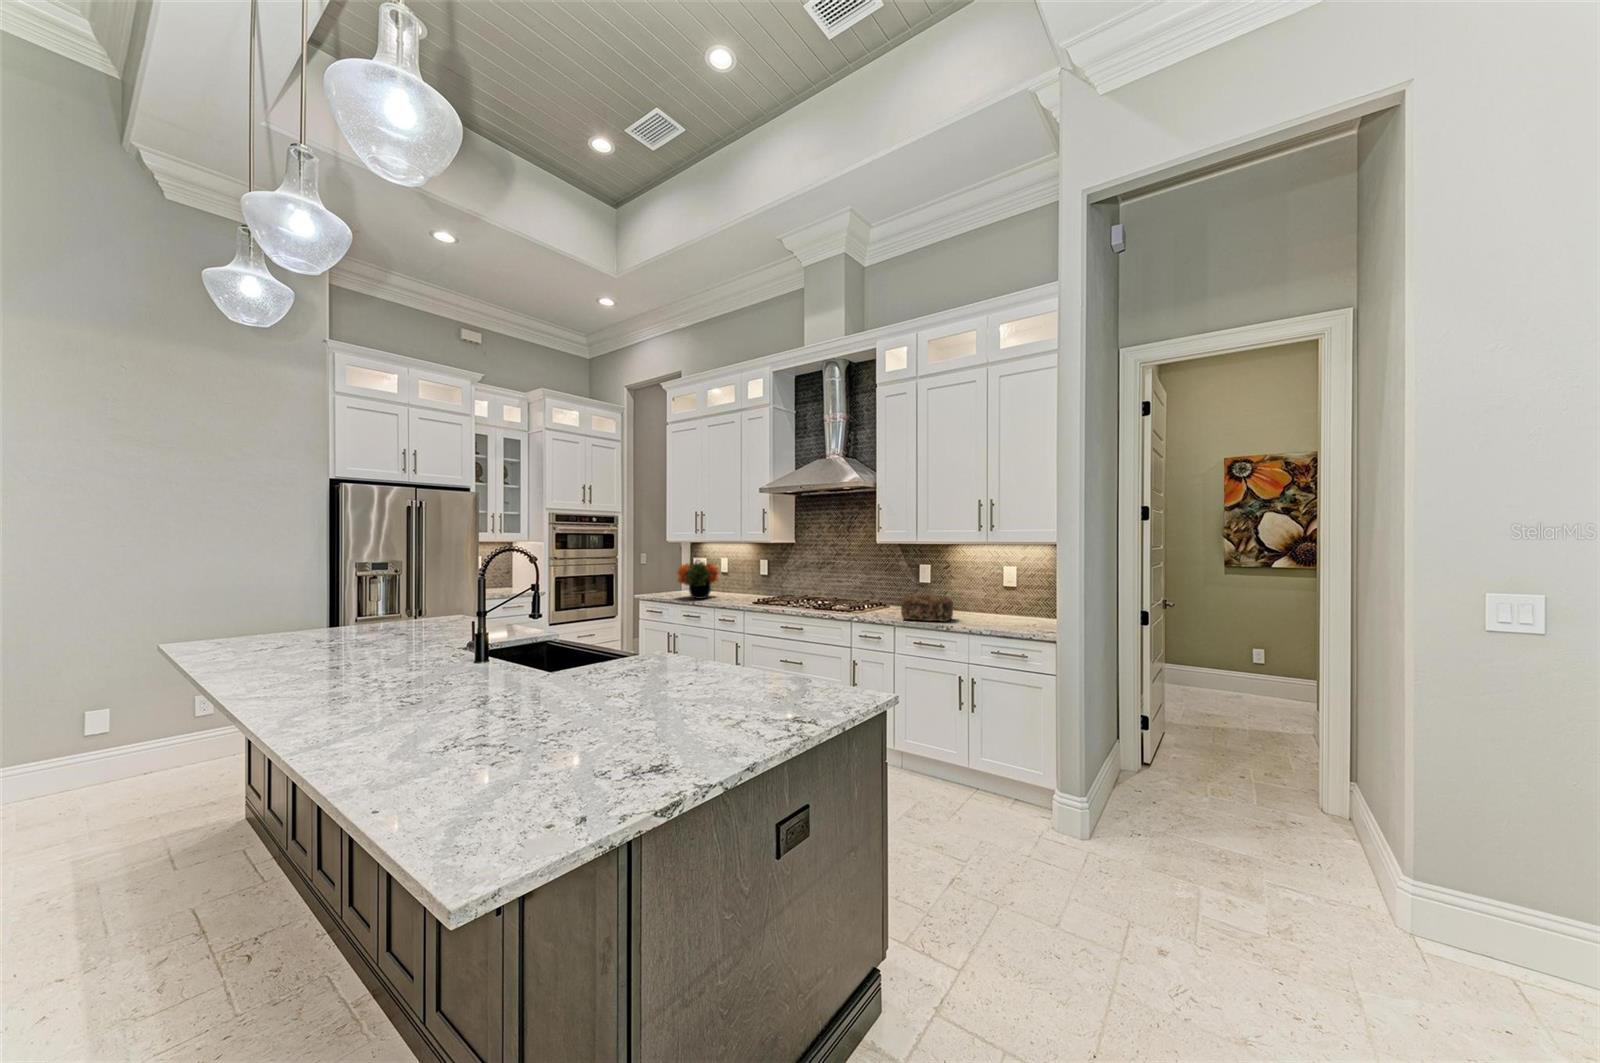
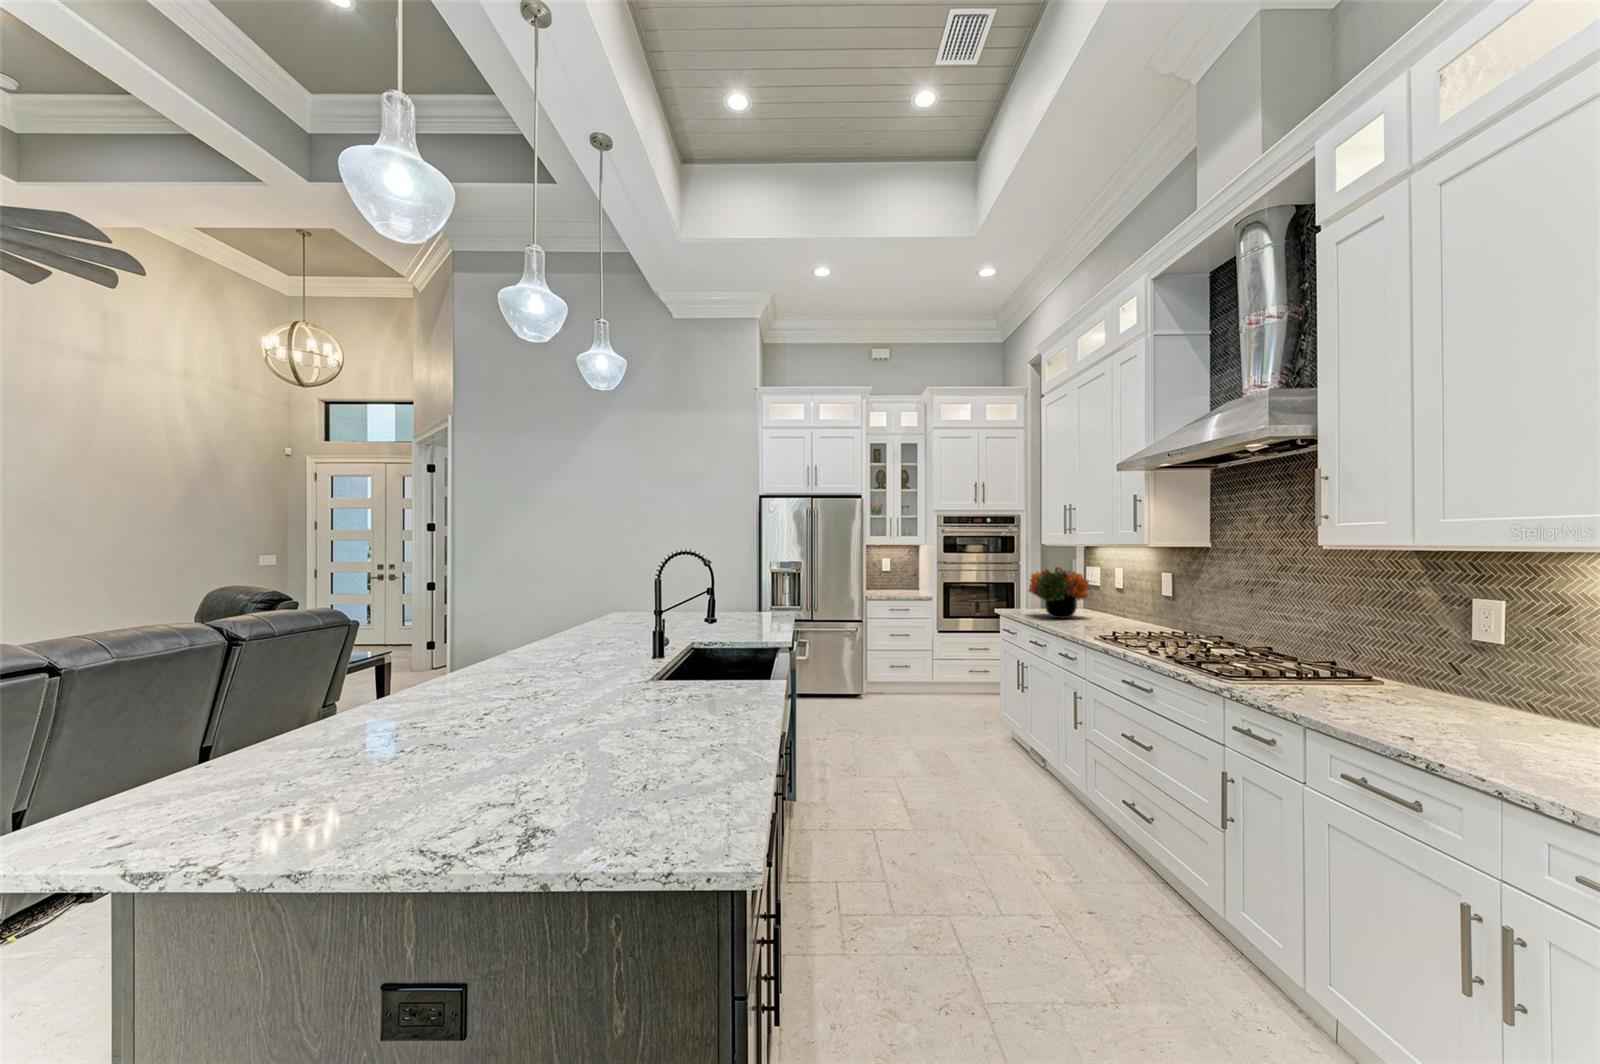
bread loaf: present [901,594,953,621] -> none [1331,657,1525,746]

